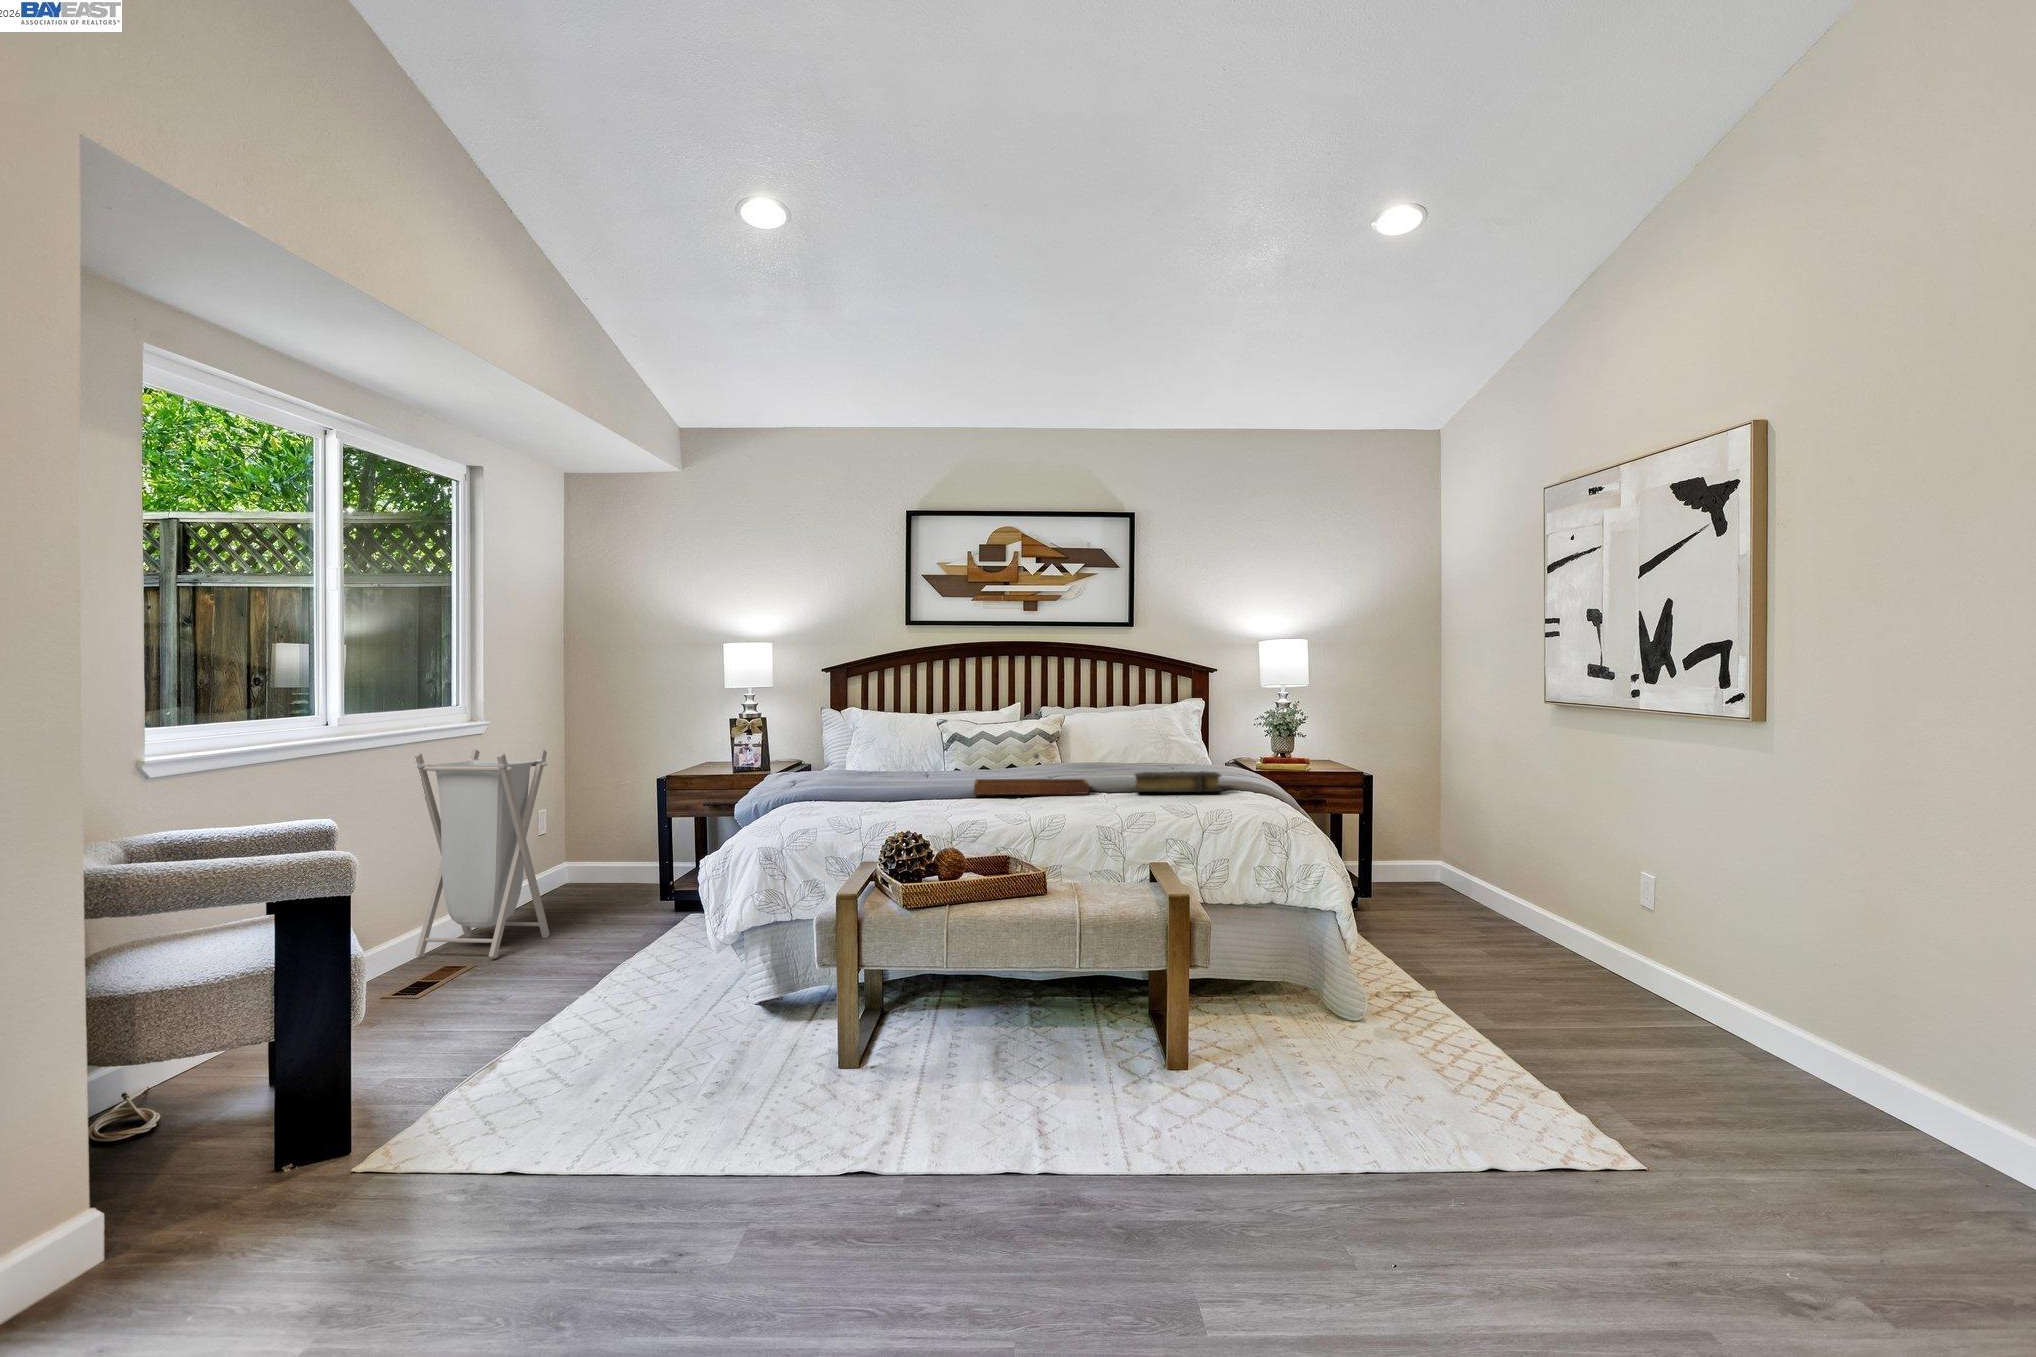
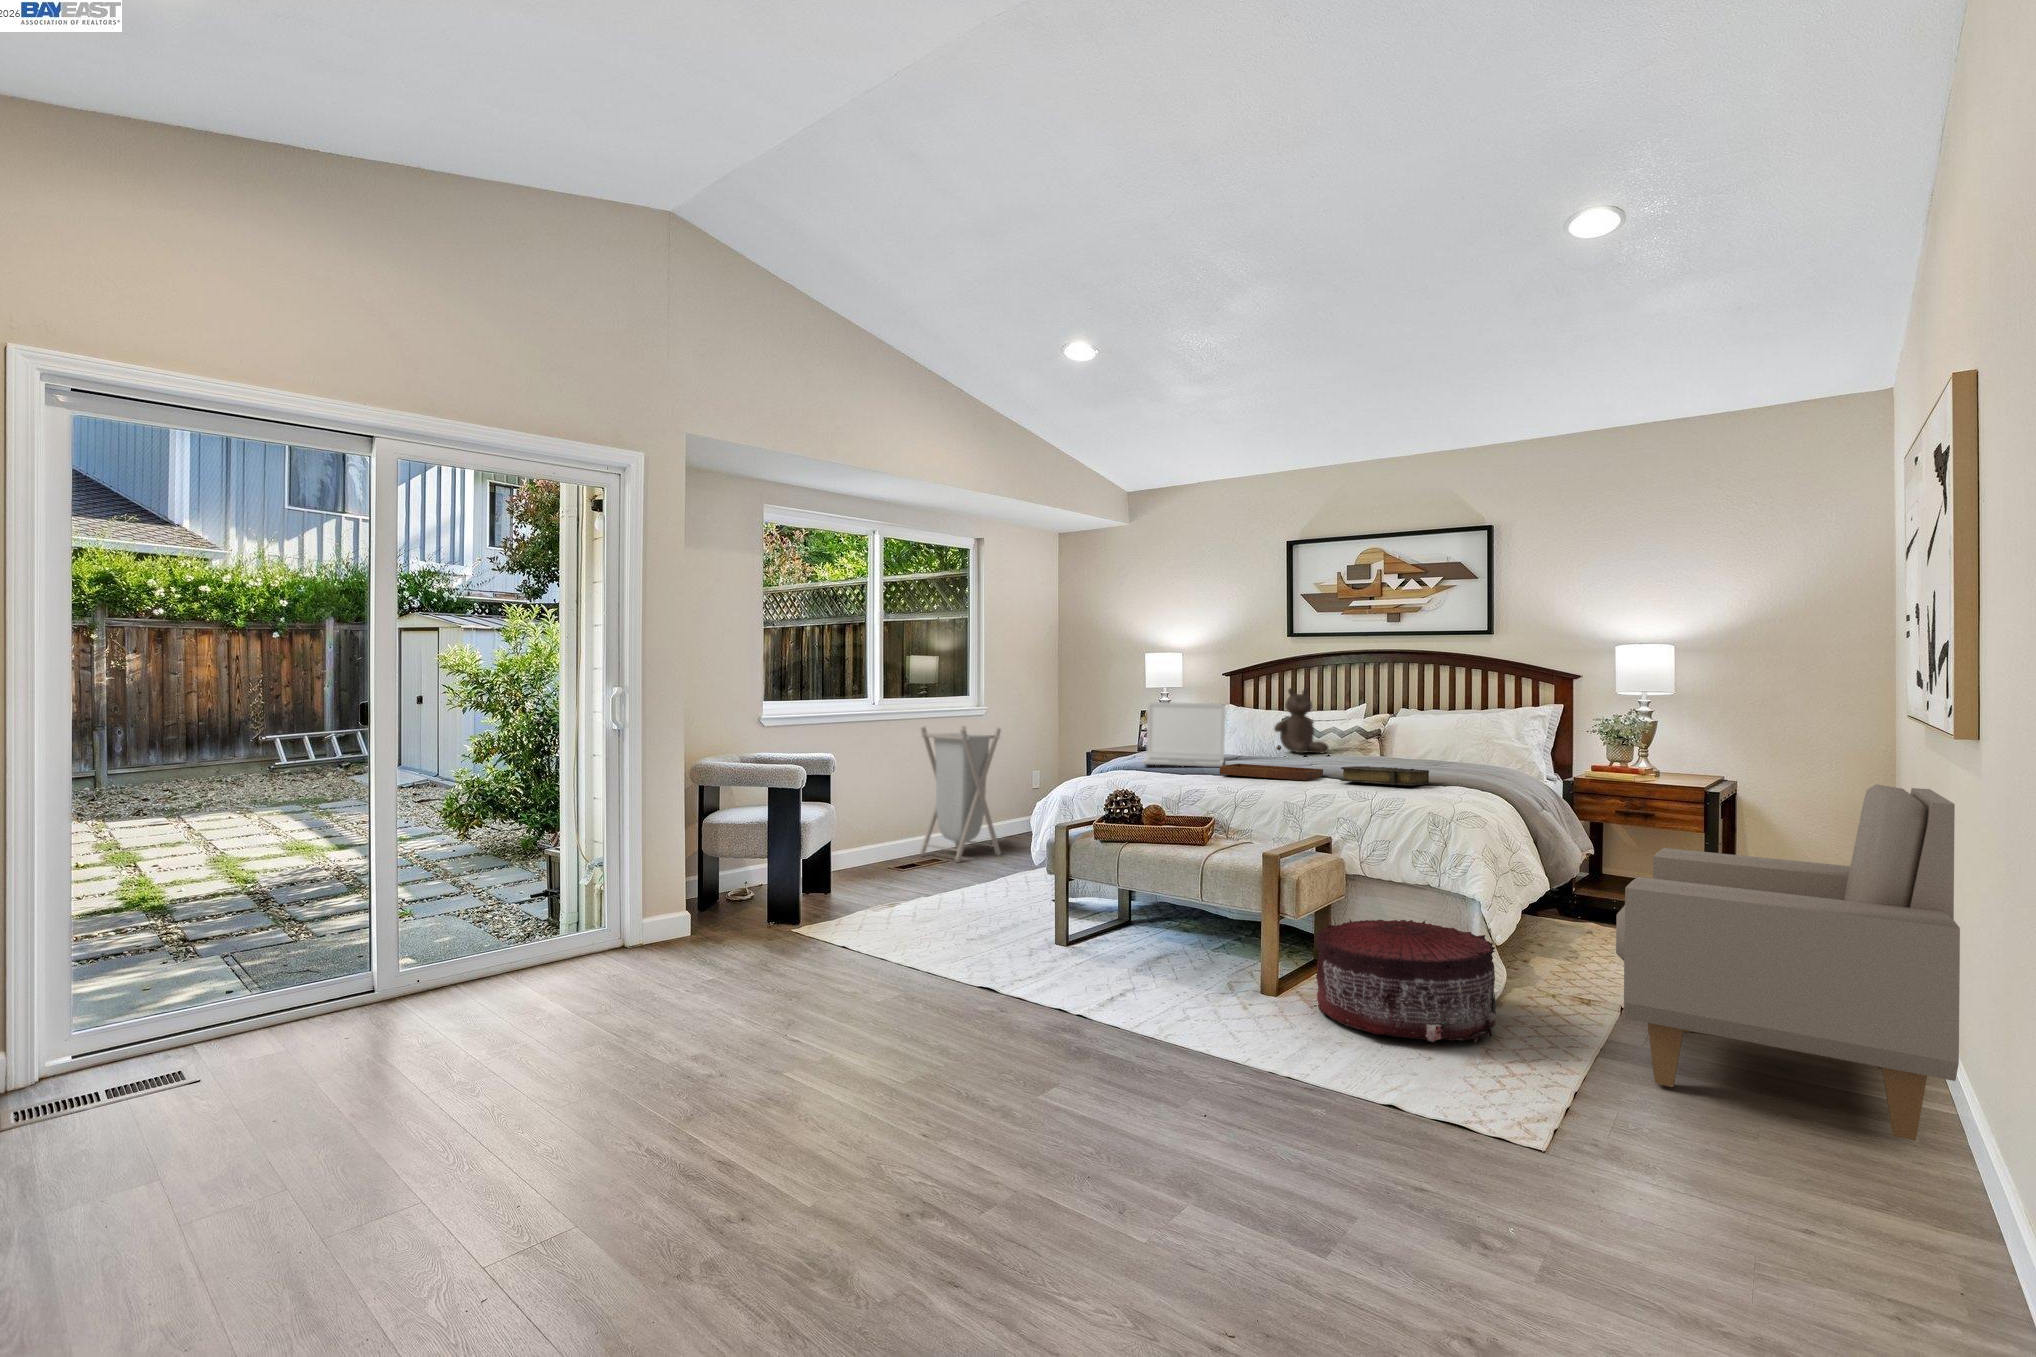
teddy bear: none [949,684,1009,761] -> present [1274,688,1329,753]
laptop: none [820,704,939,788] -> present [1141,702,1225,767]
armchair: none [1468,759,1880,1094] -> present [1616,784,1960,1141]
pouf: none [1208,949,1435,1109] -> present [1316,920,1496,1043]

